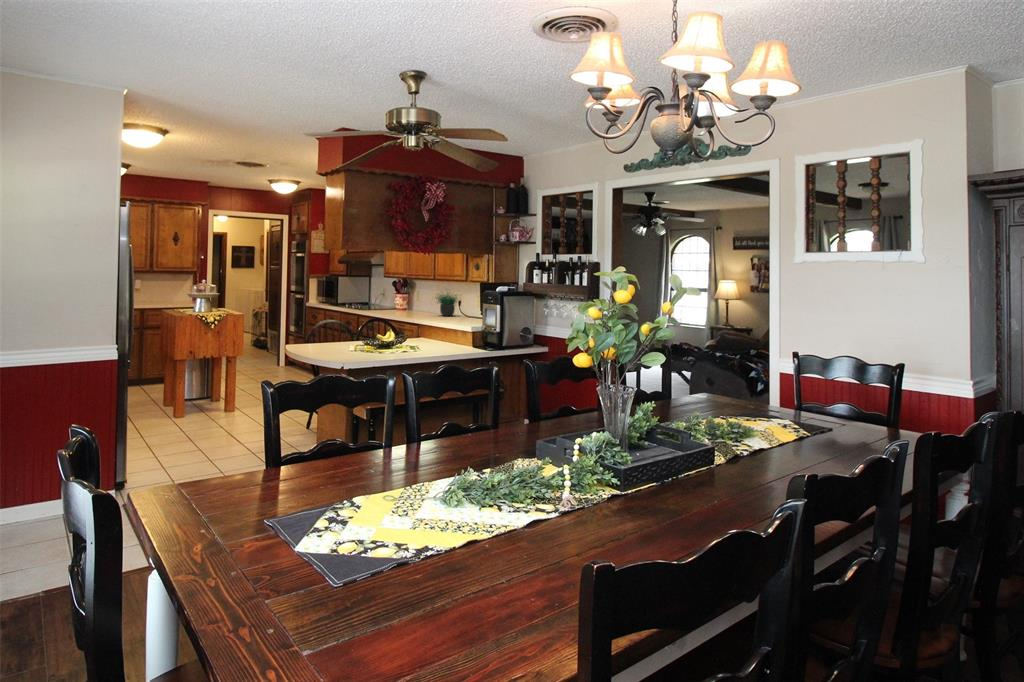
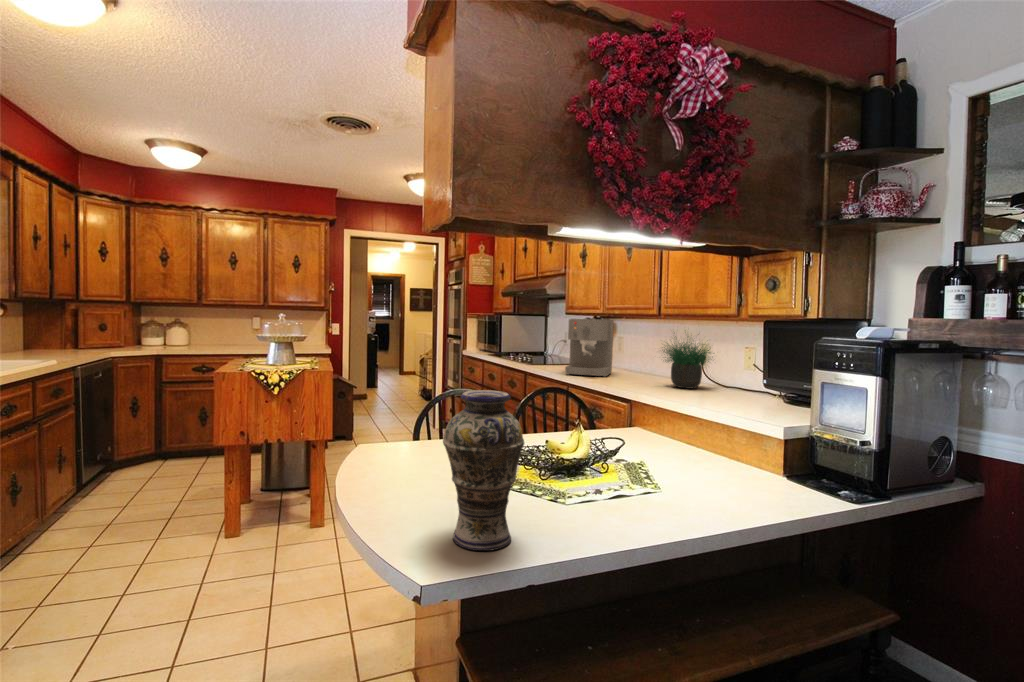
coffee maker: none [386,281,413,313] -> present [565,319,614,377]
vase: none [355,308,379,352] -> present [443,390,524,551]

